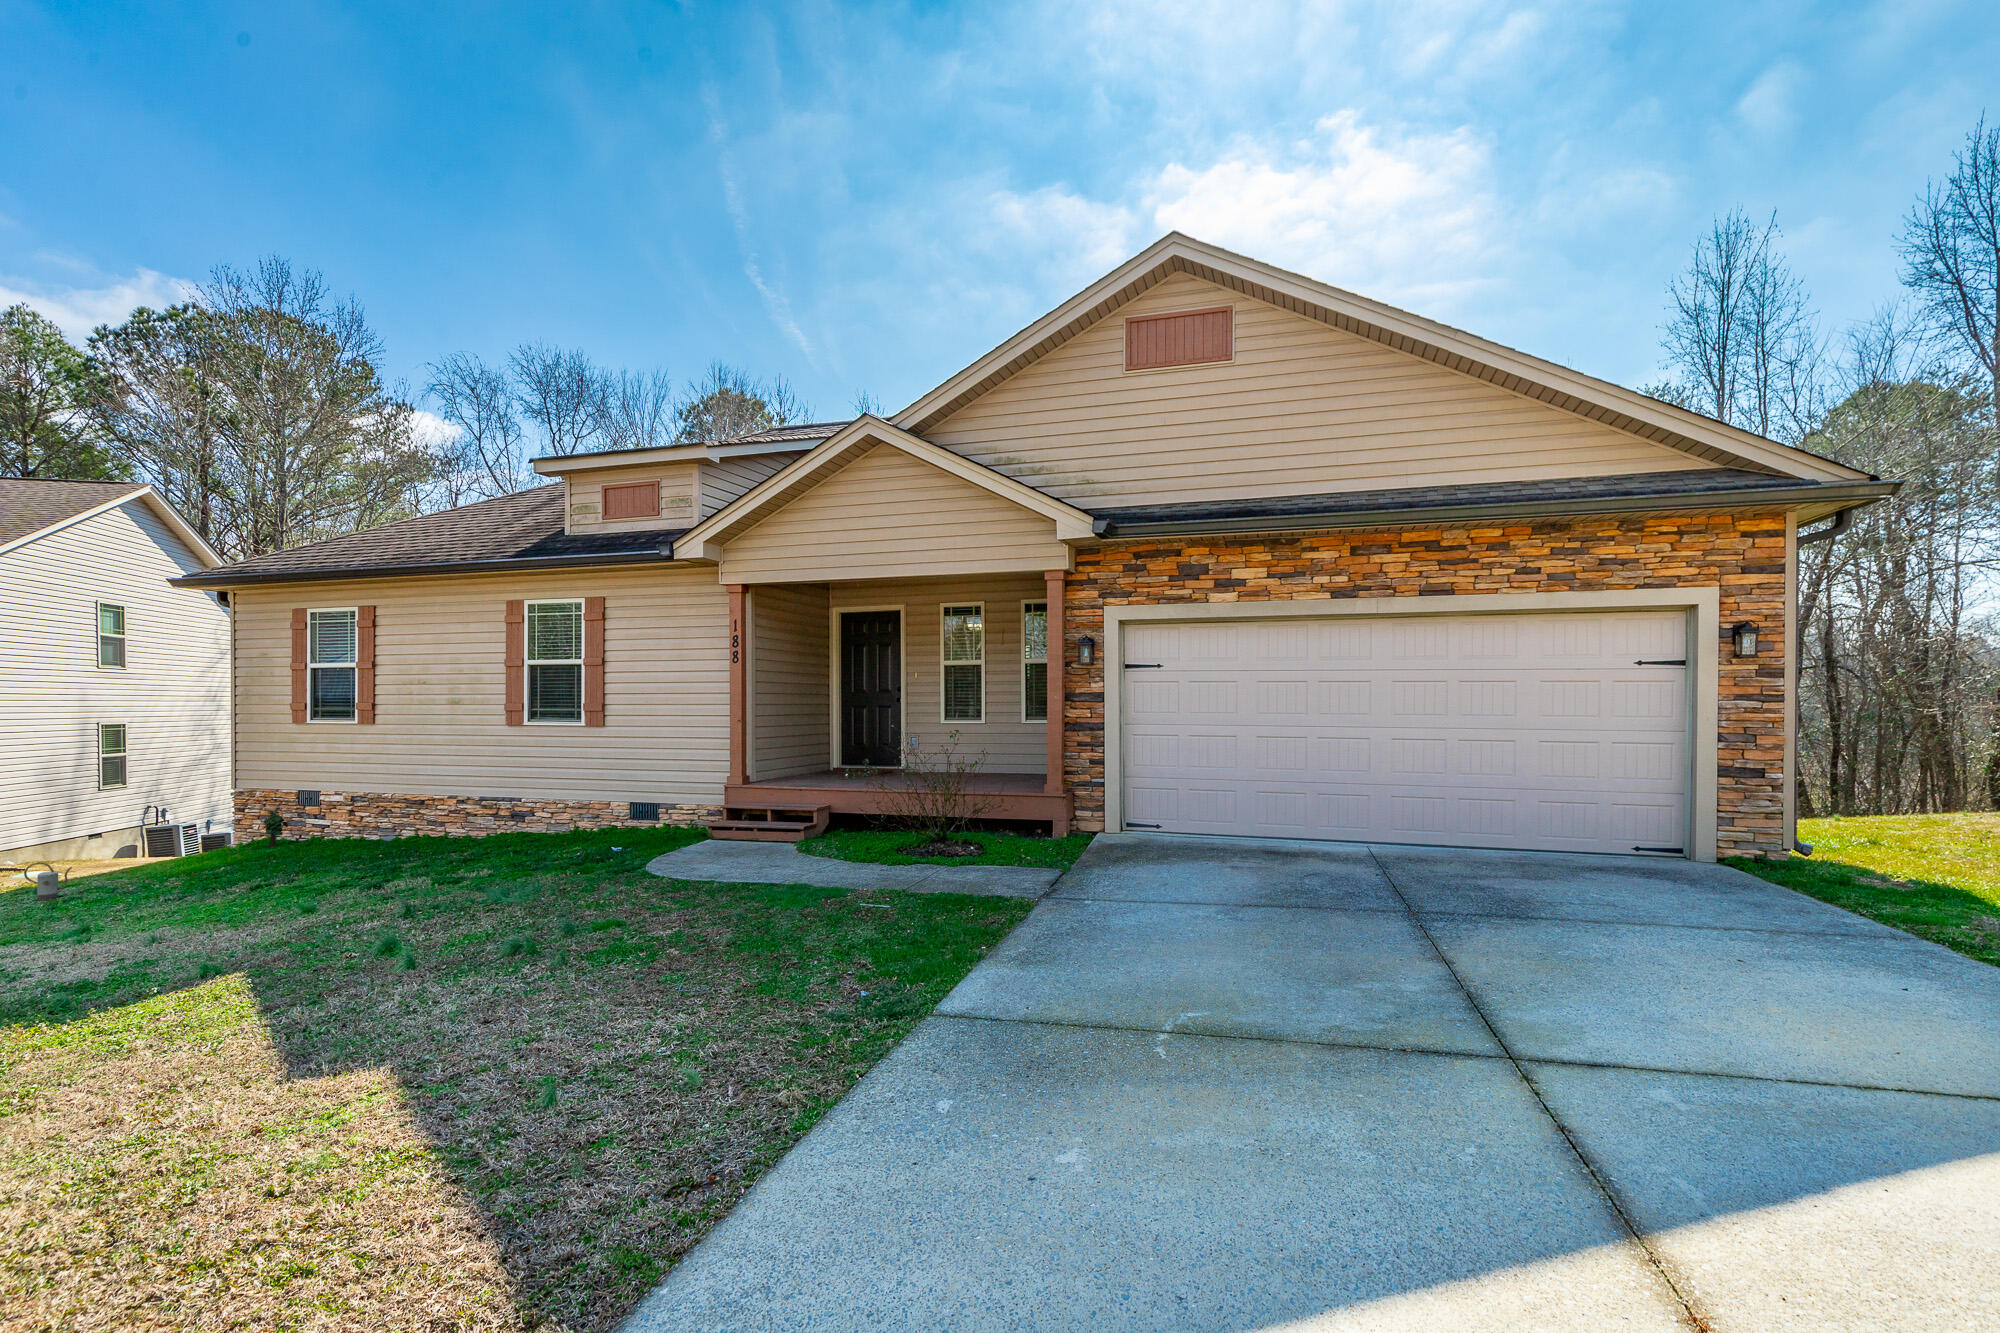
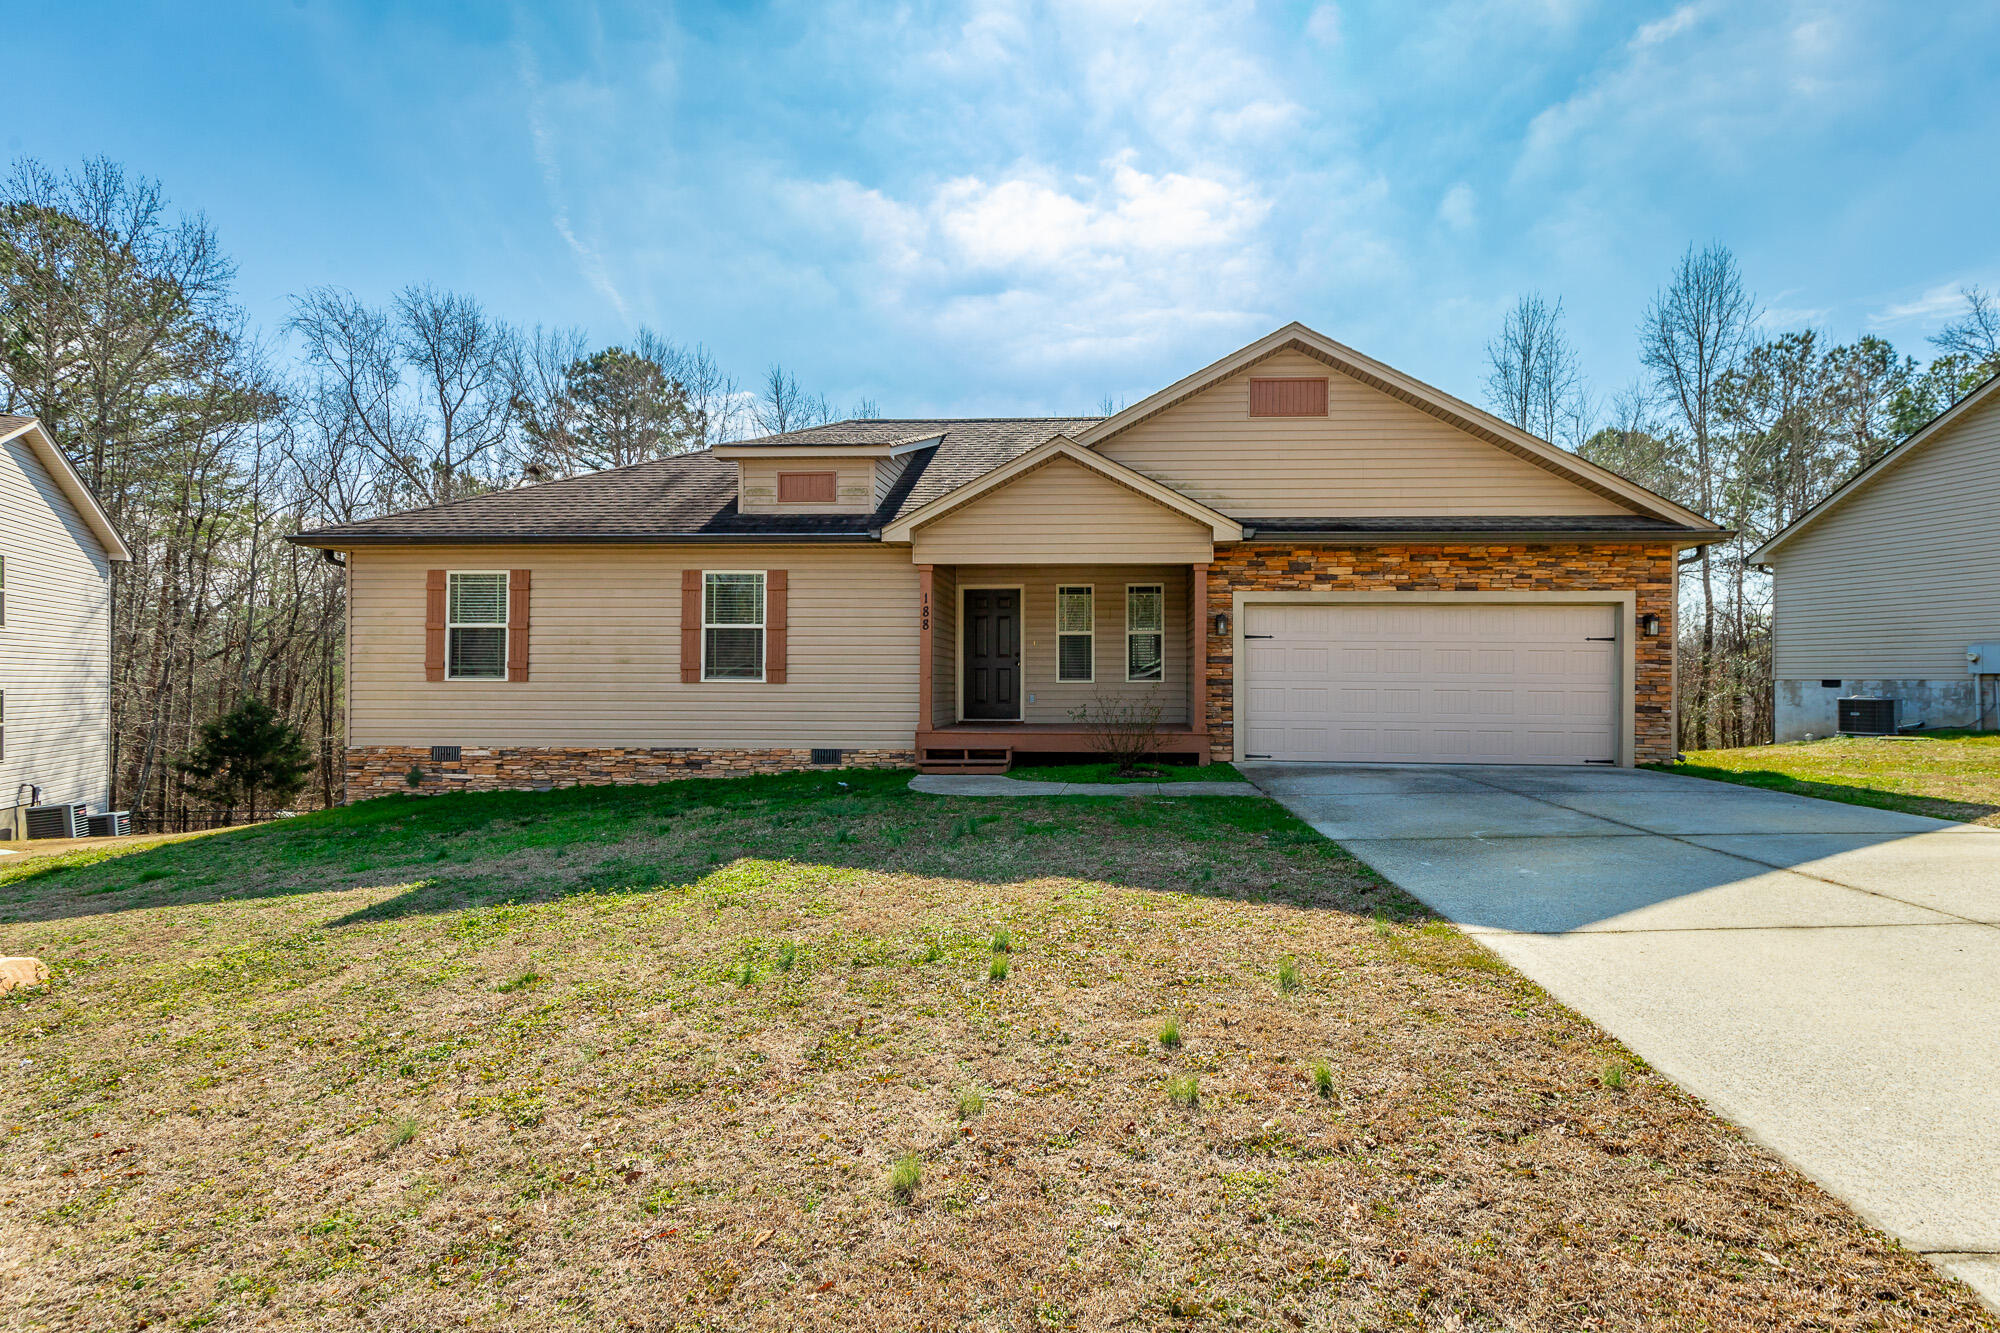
watering can: present [24,862,72,900] -> none [342,791,376,826]

